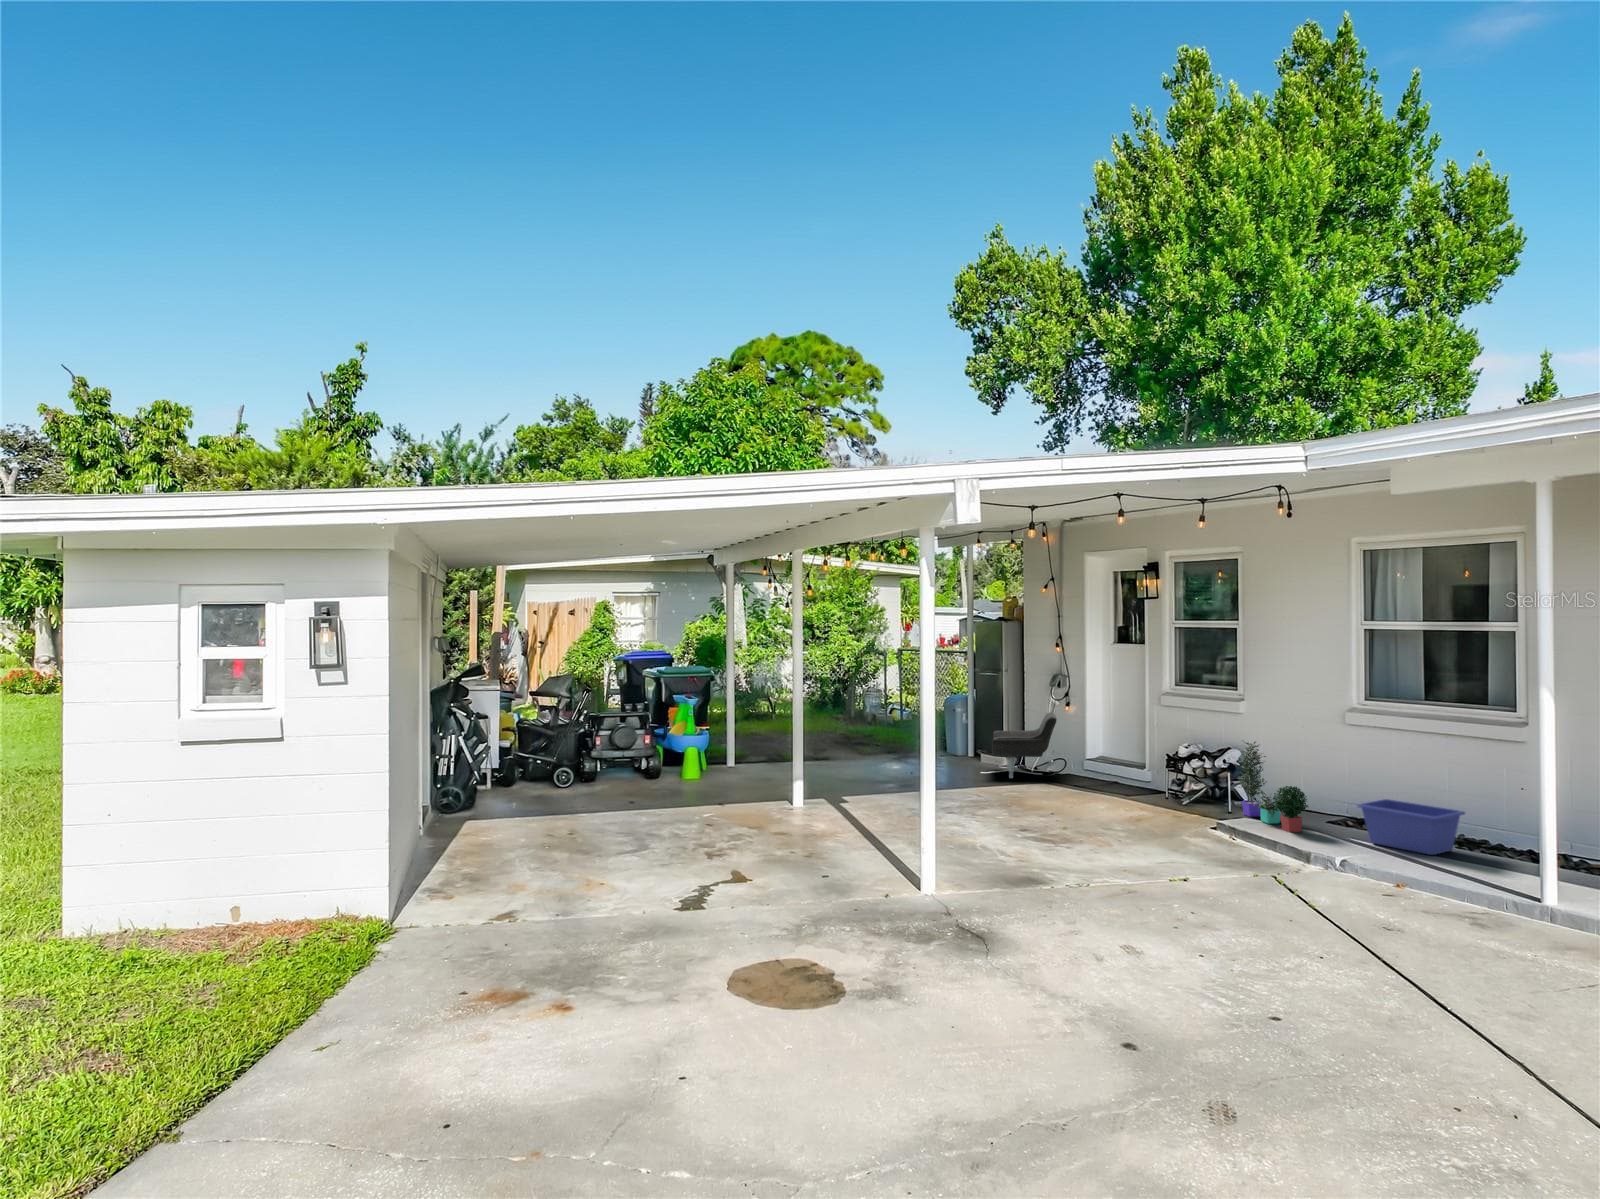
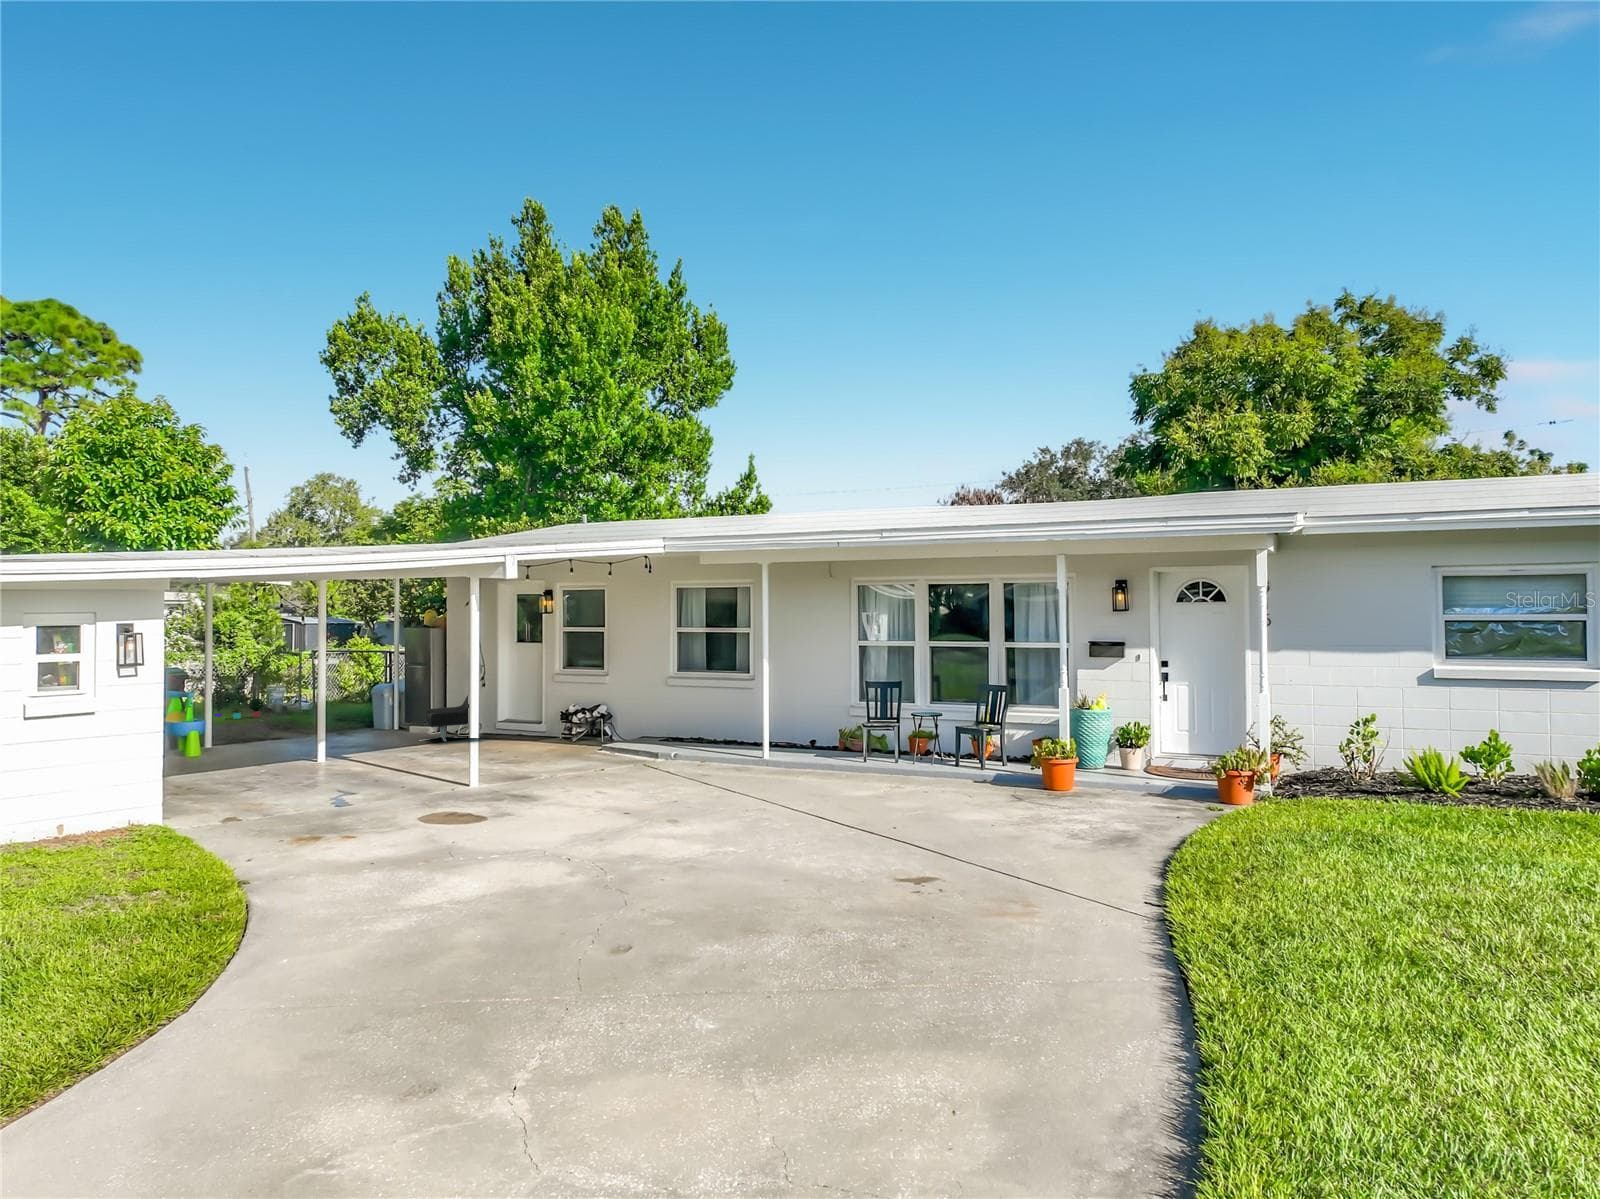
potted plant: present [1238,742,1308,832] -> present [212,685,264,719]
storage bin: present [1357,799,1465,855] -> none [674,725,725,750]

